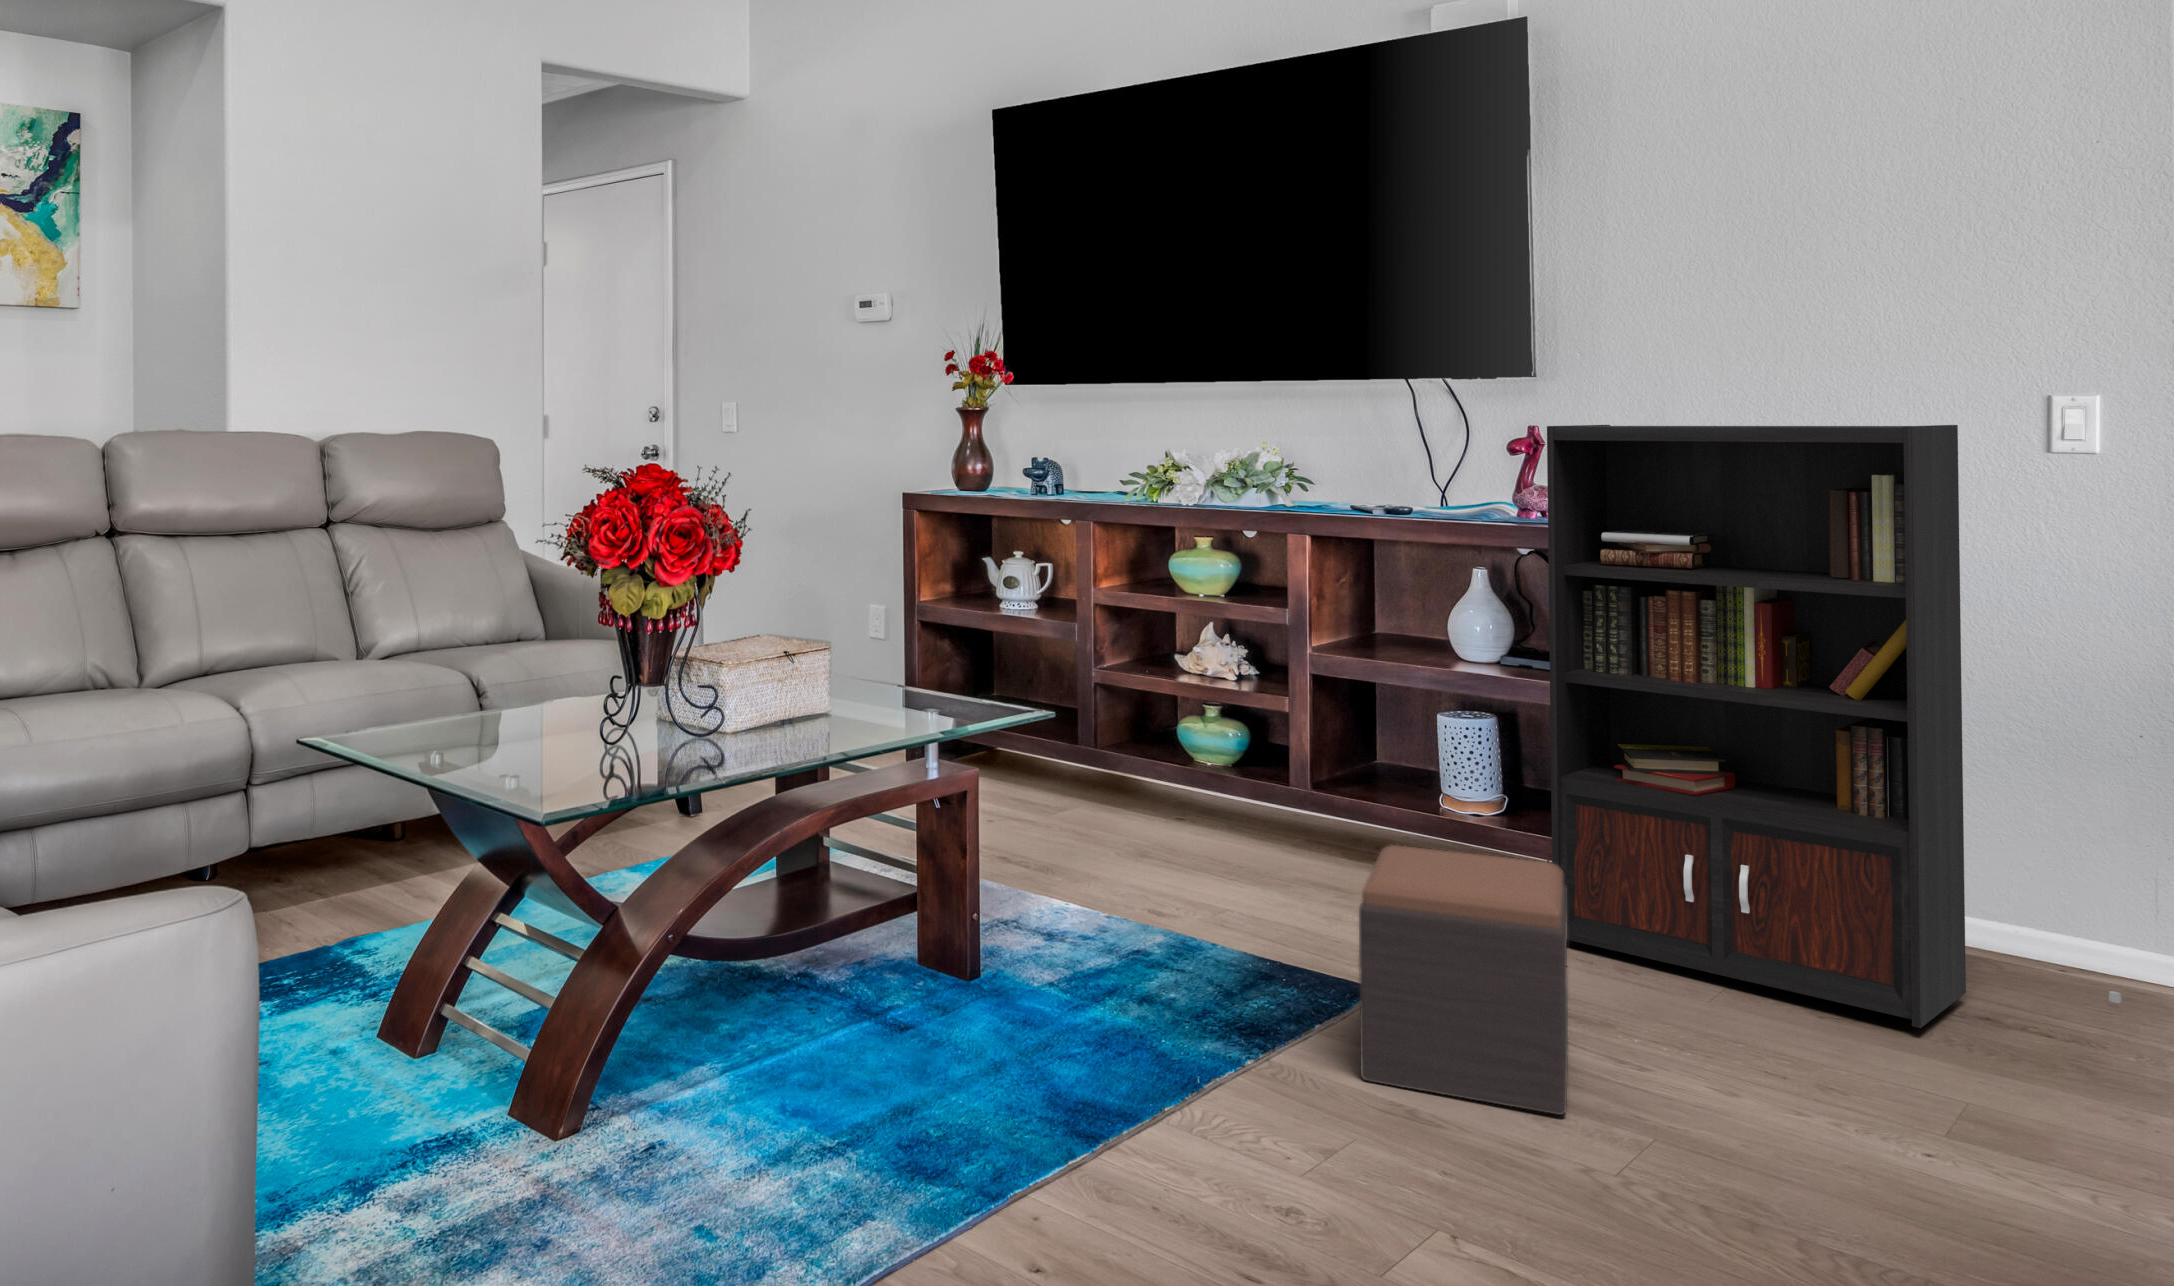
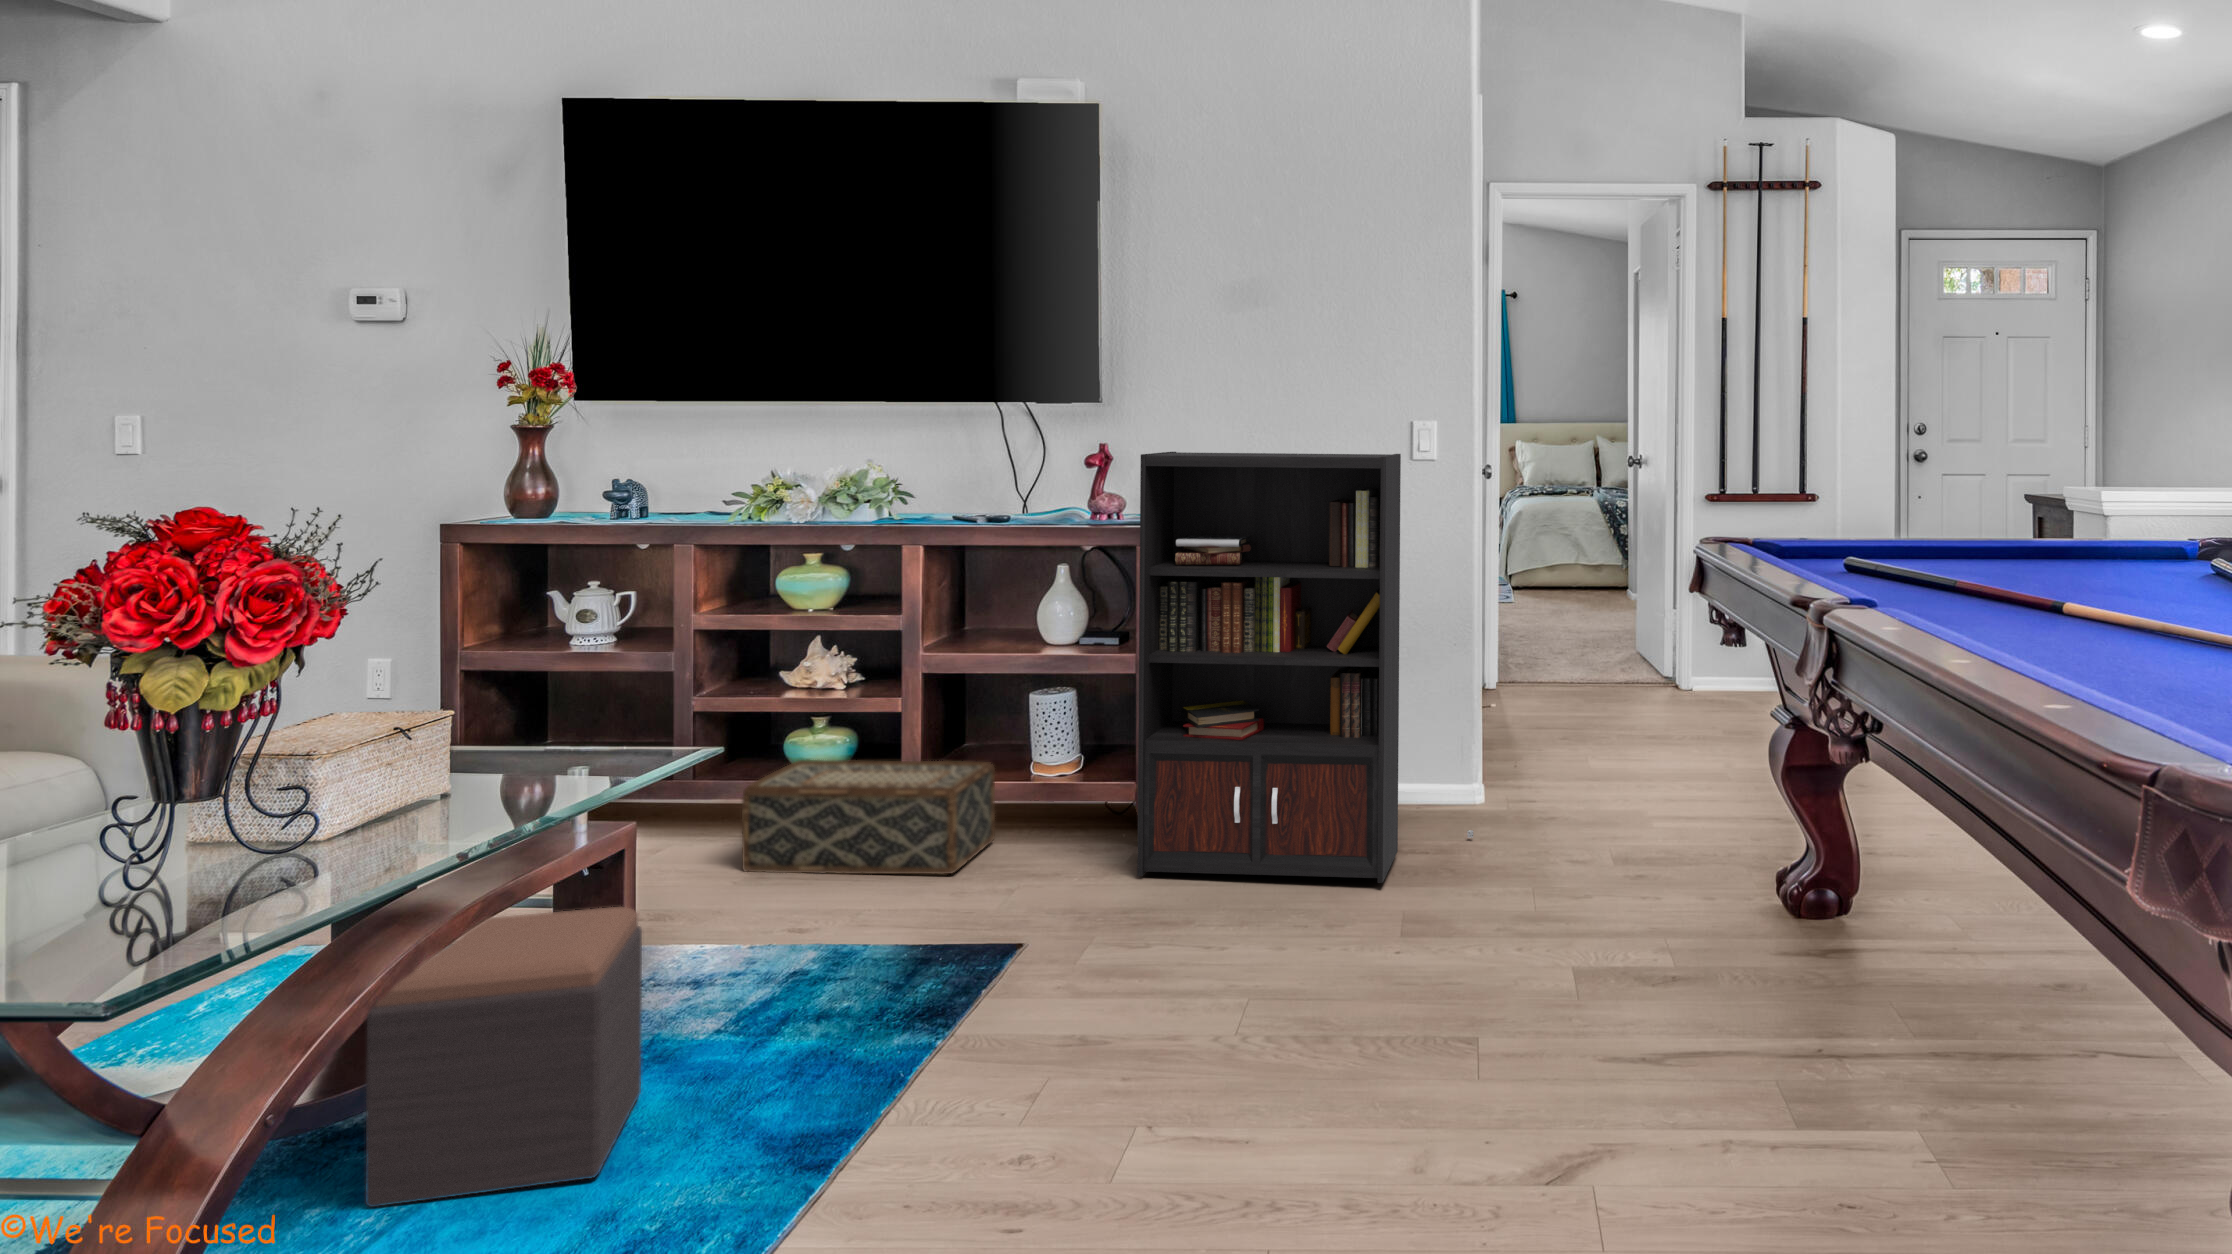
woven basket: none [1125,747,1393,893] -> present [742,760,995,874]
footstool: present [1359,845,1568,1115] -> present [365,907,642,1207]

